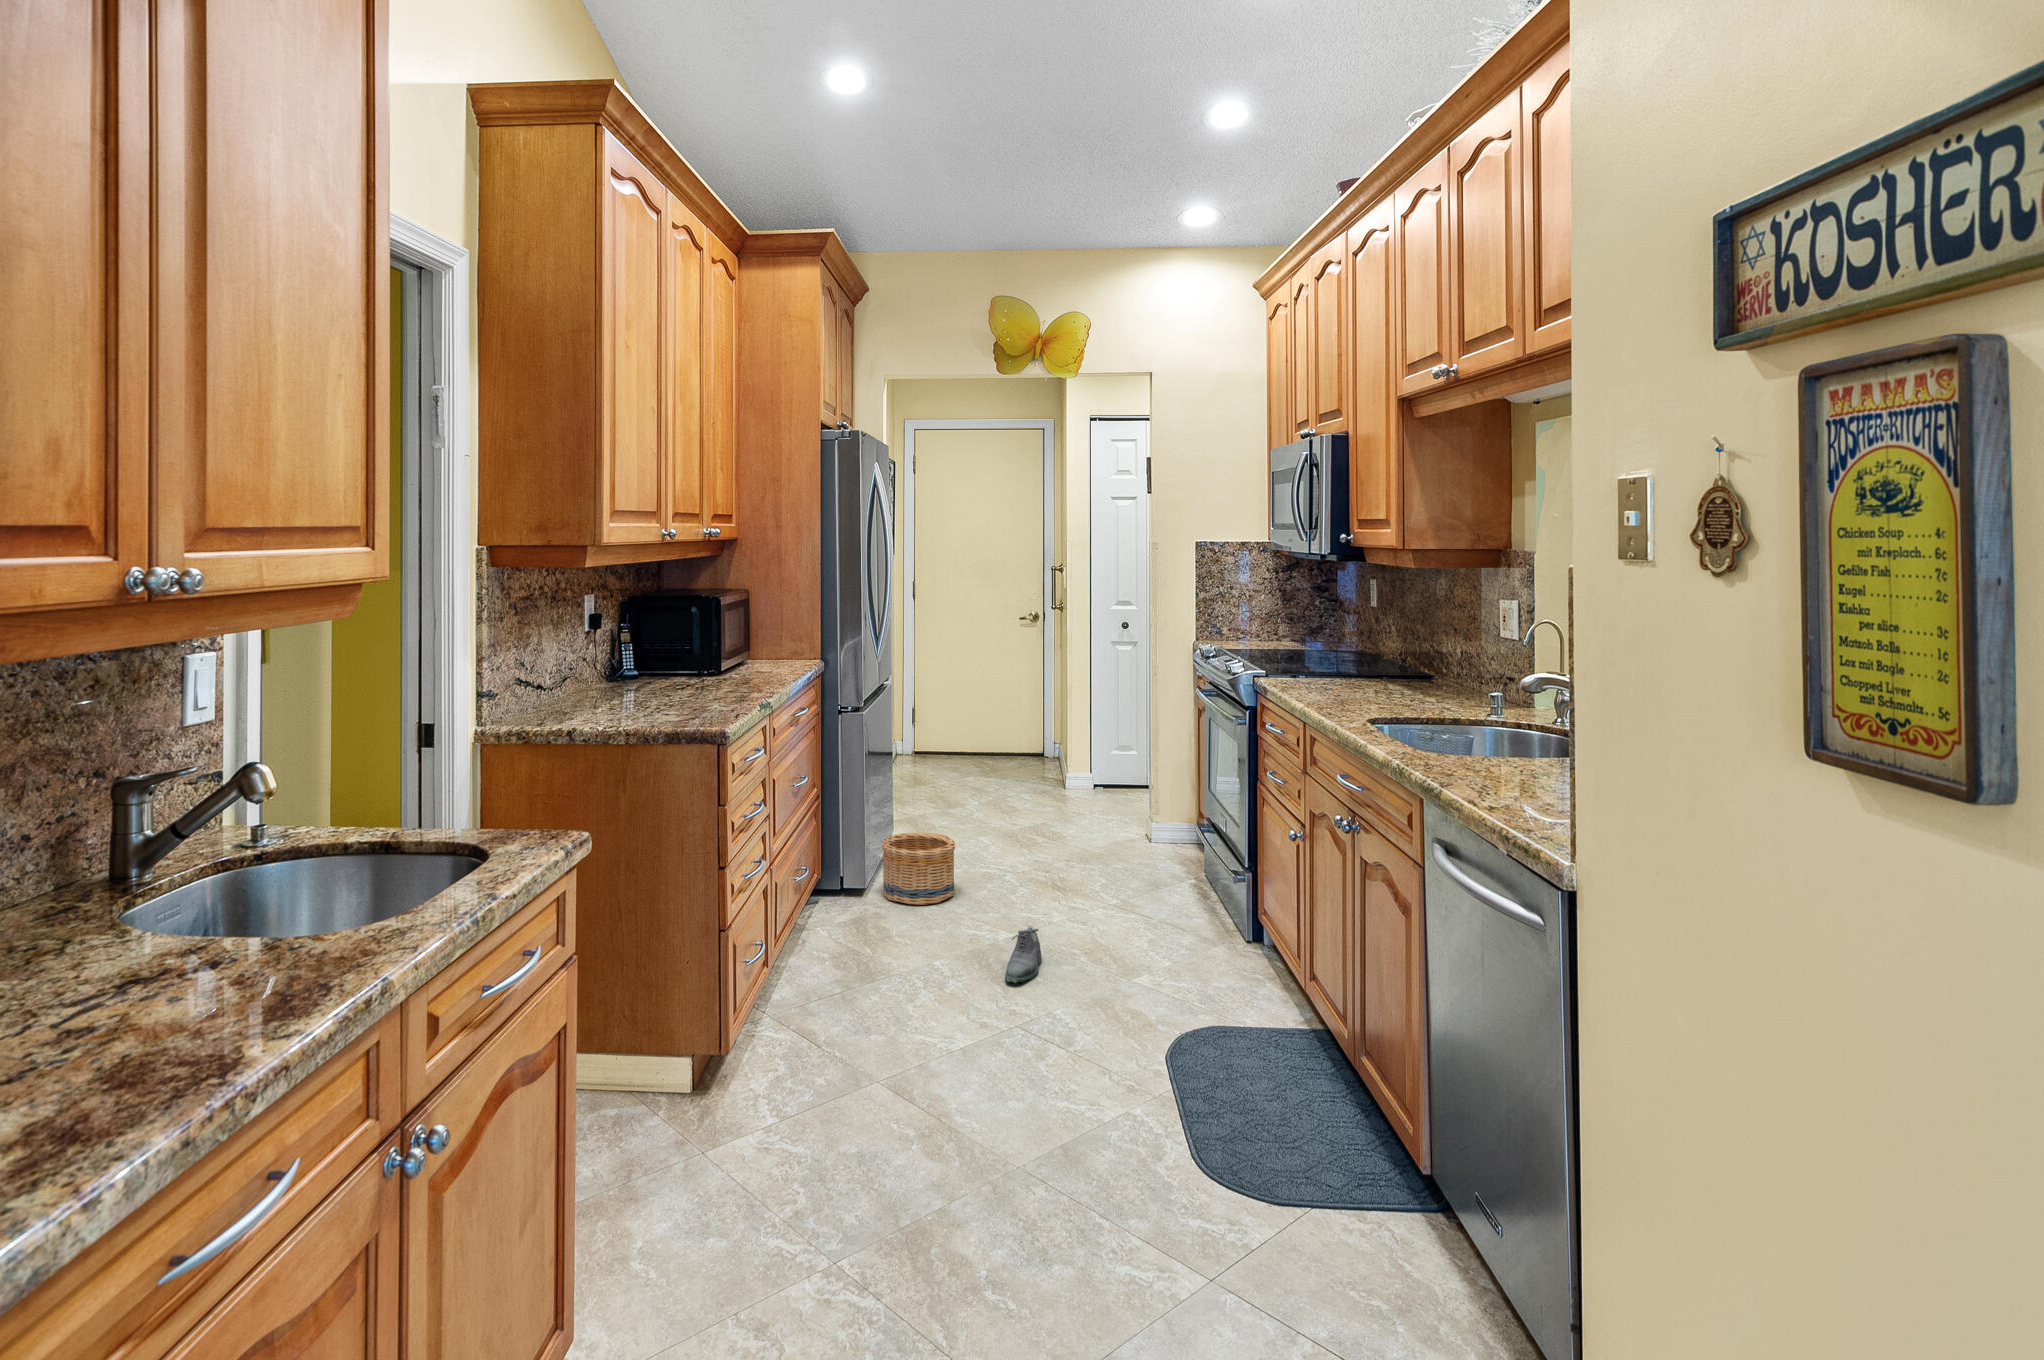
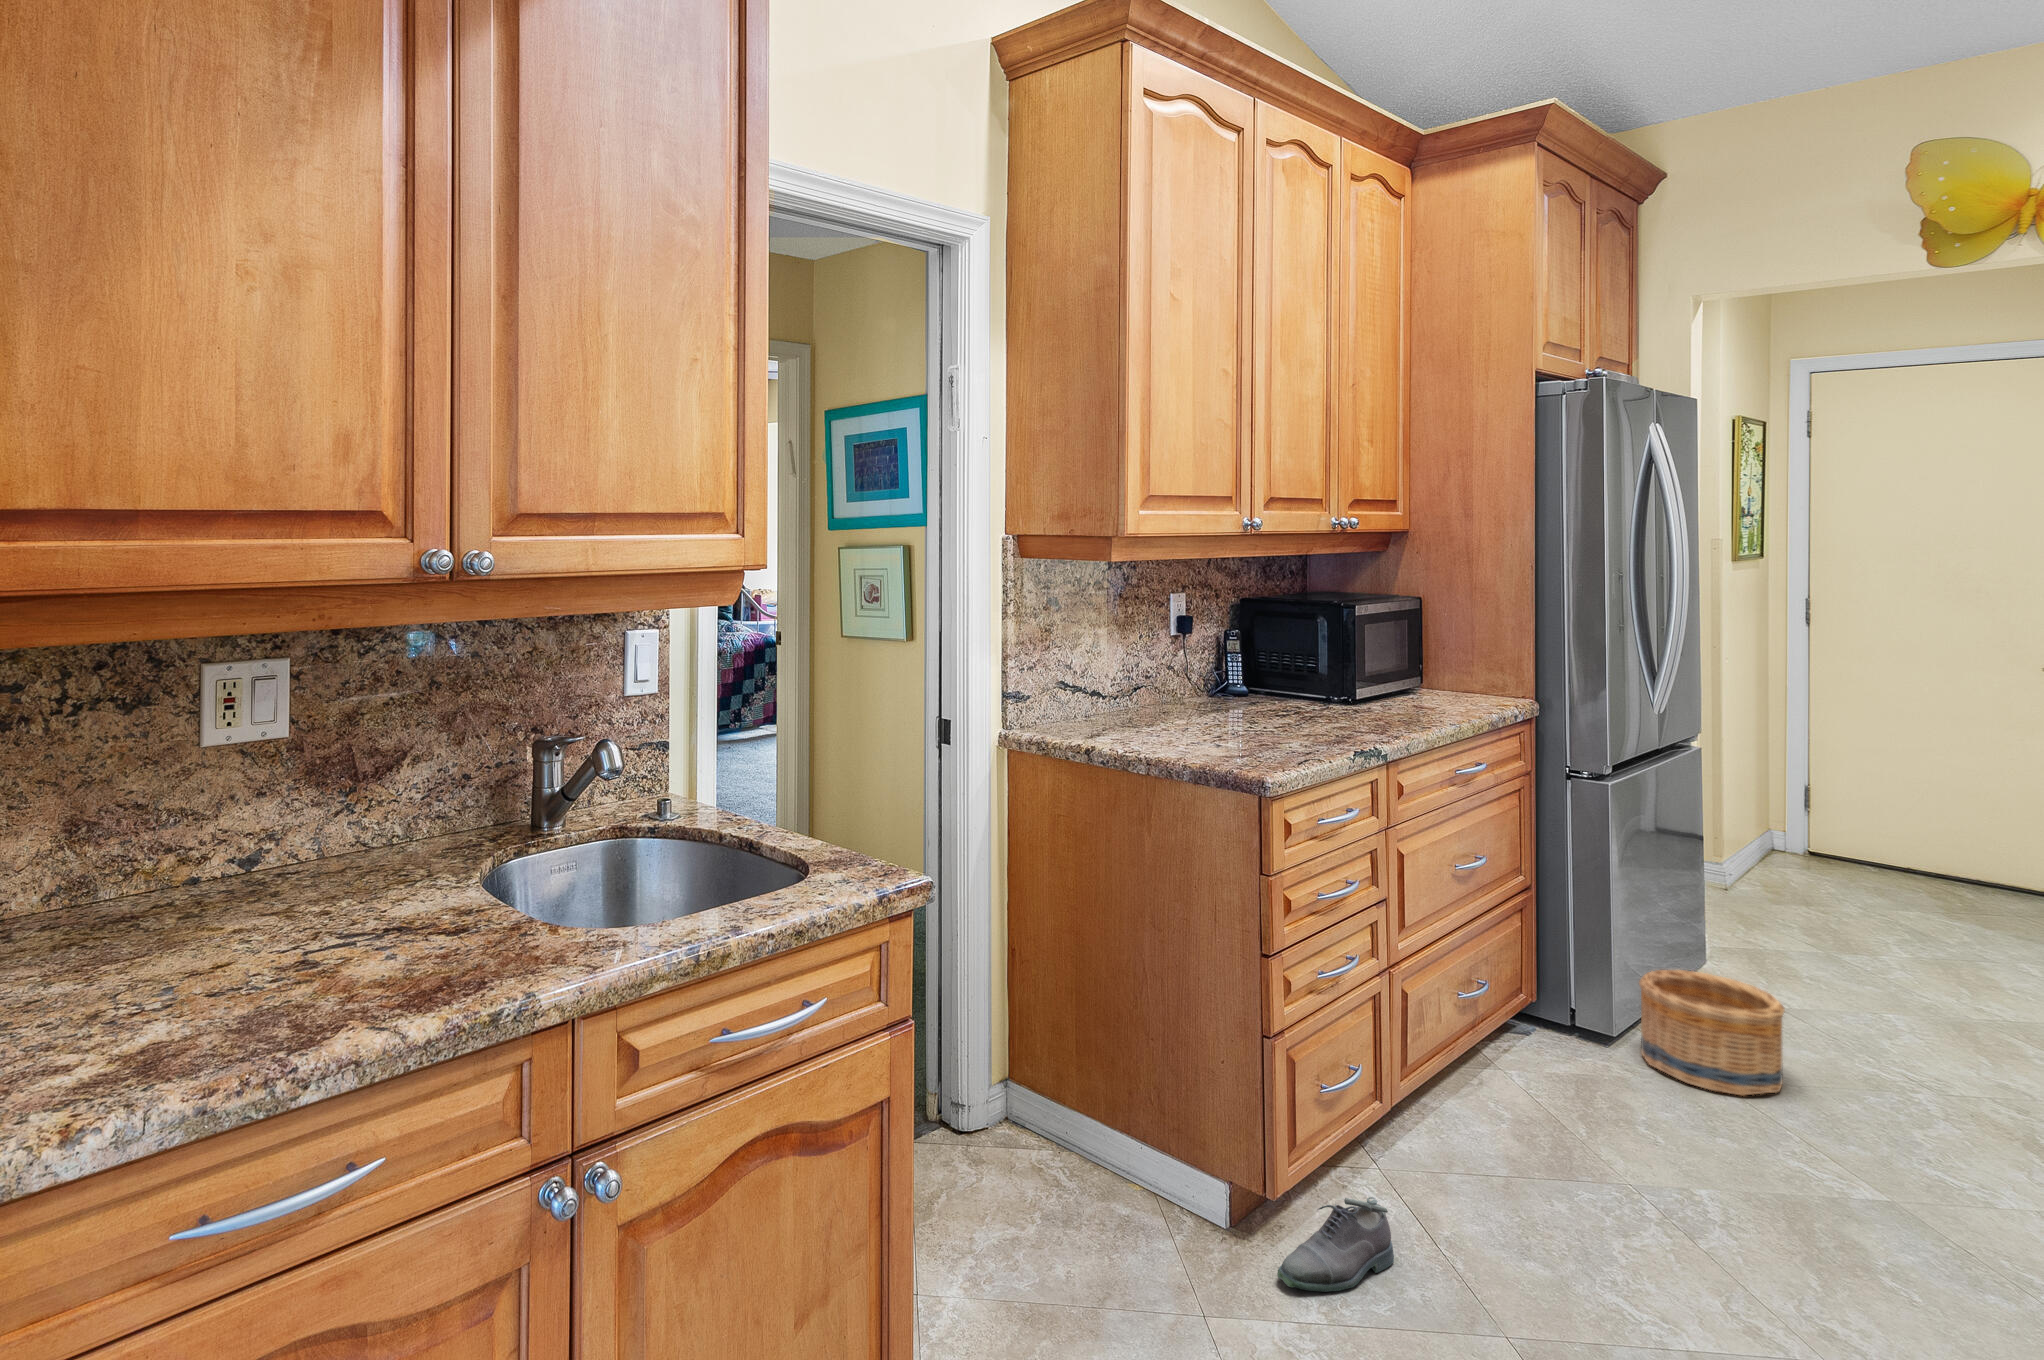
shoe: present [1005,926,1042,983] -> present [1277,1197,1394,1292]

